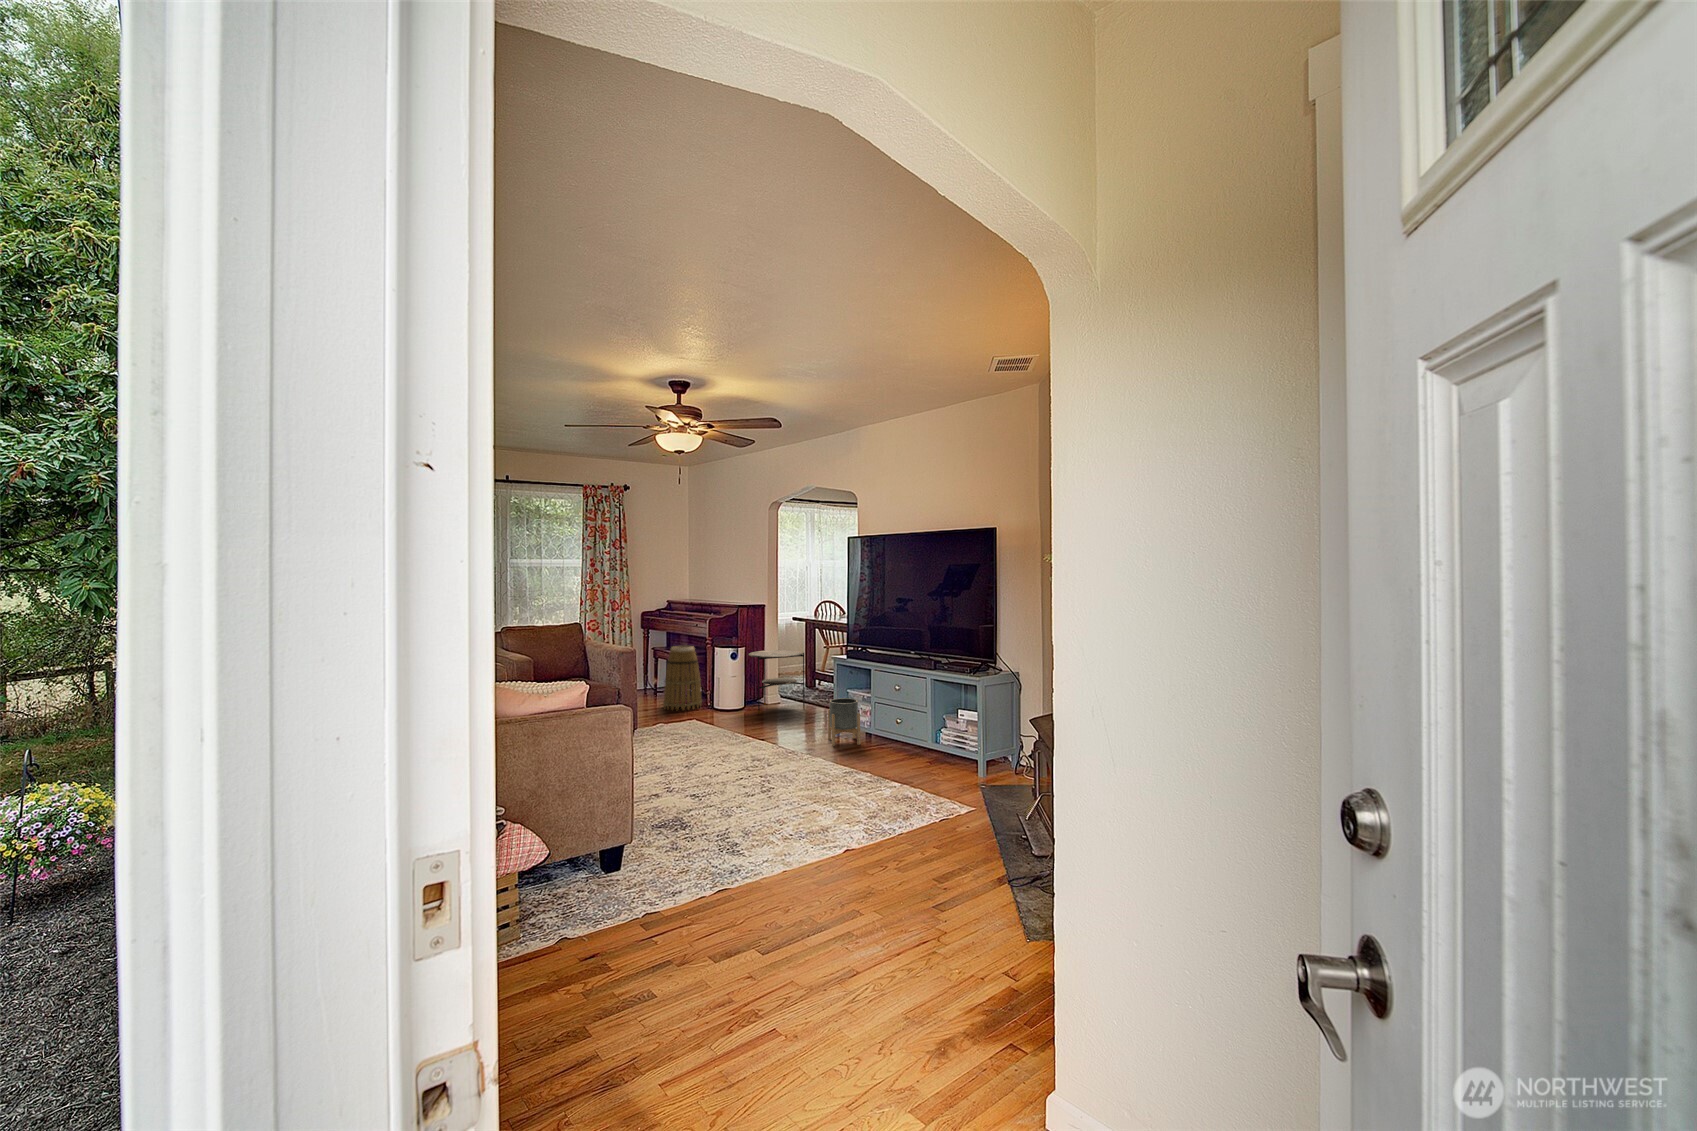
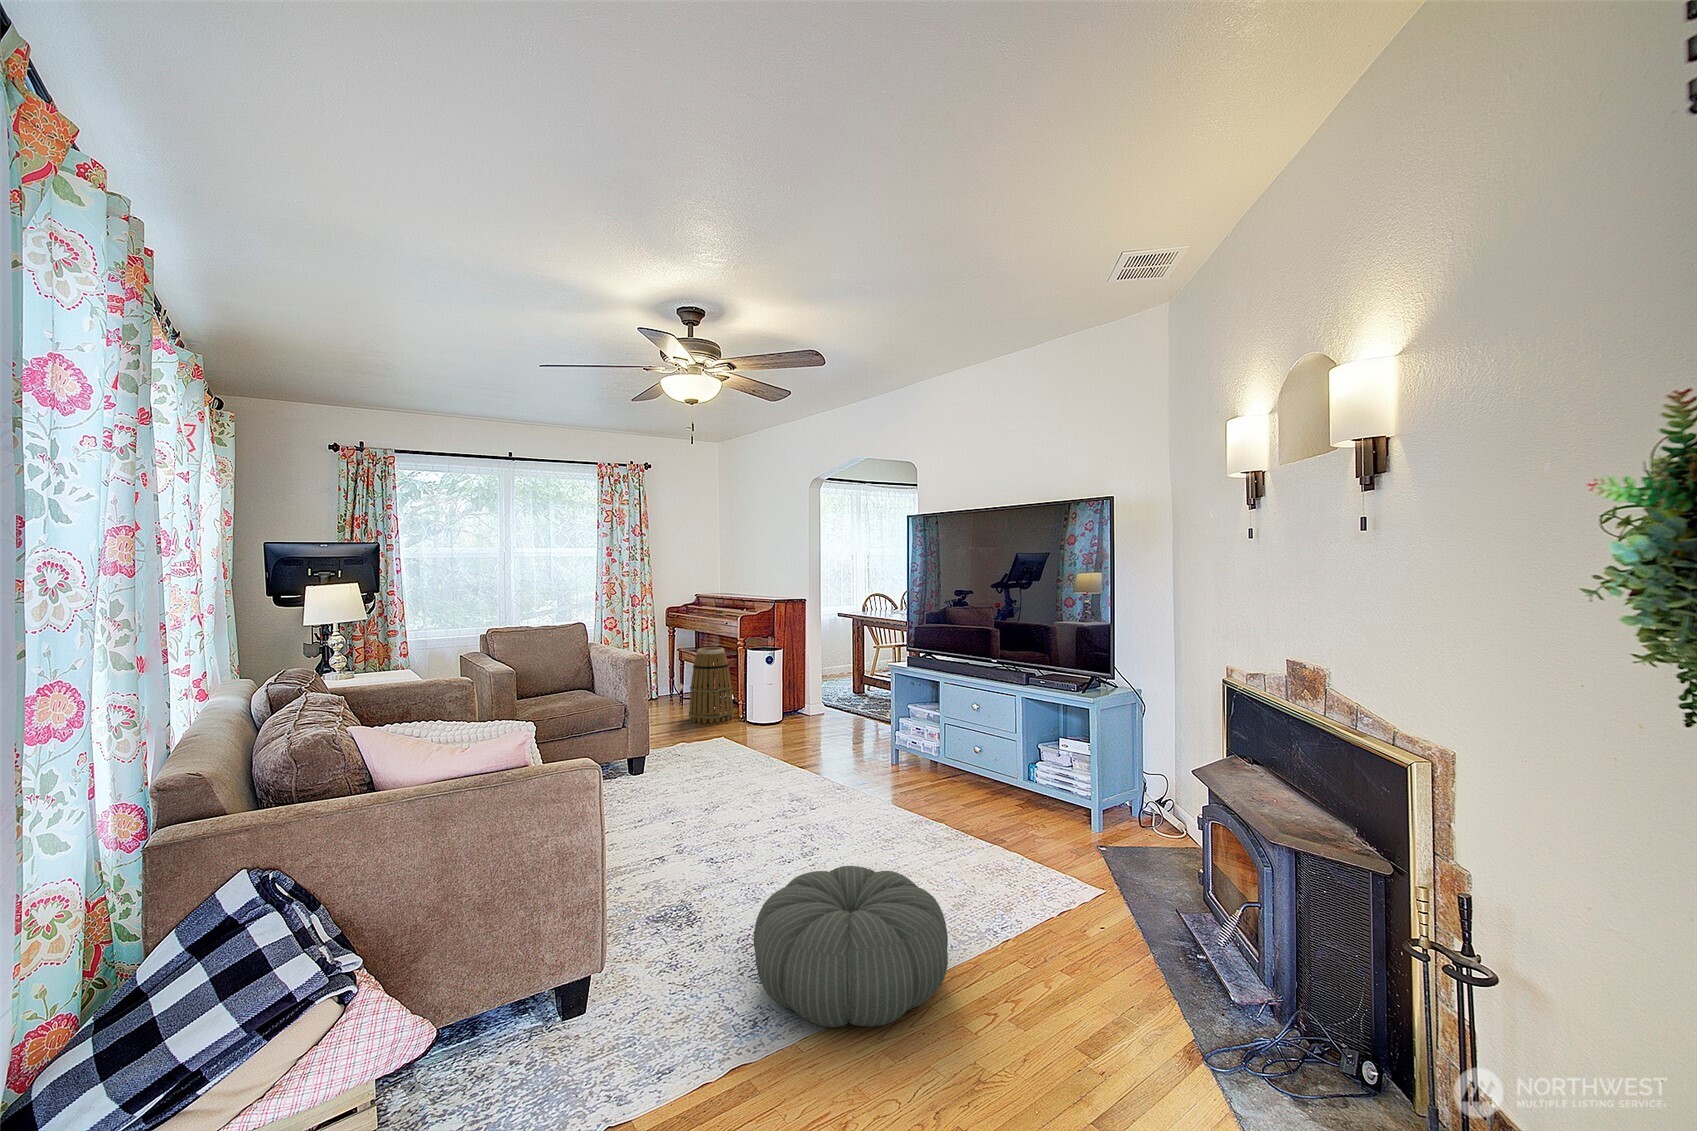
side table: present [748,650,805,714] -> none [787,653,853,729]
planter: present [828,698,860,746] -> none [884,716,926,777]
pouf: none [729,784,857,871] -> present [754,866,948,1027]

